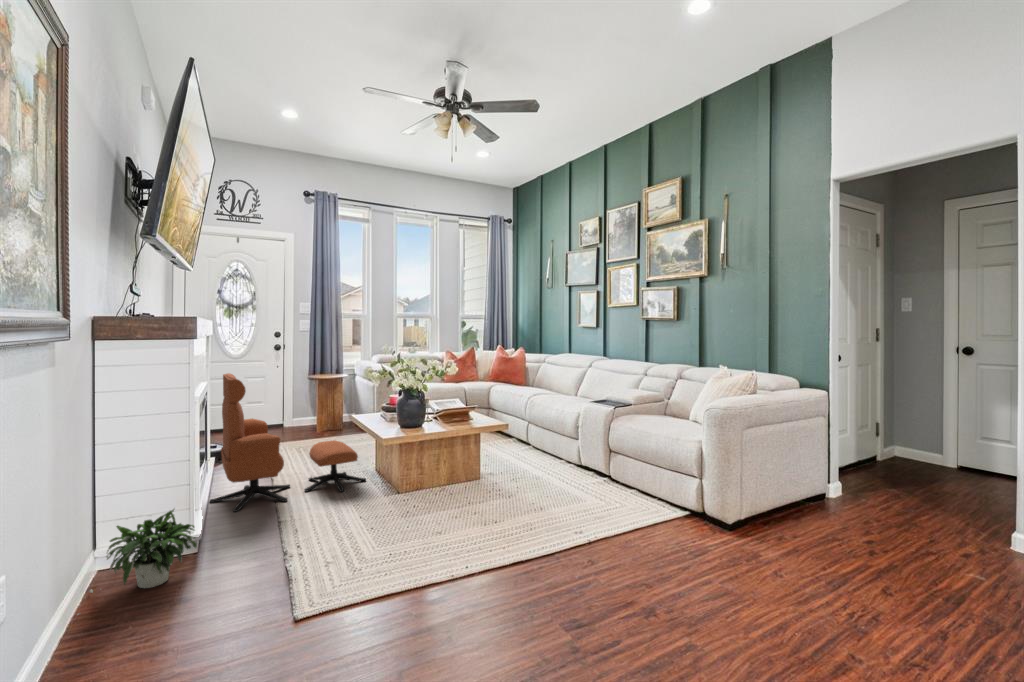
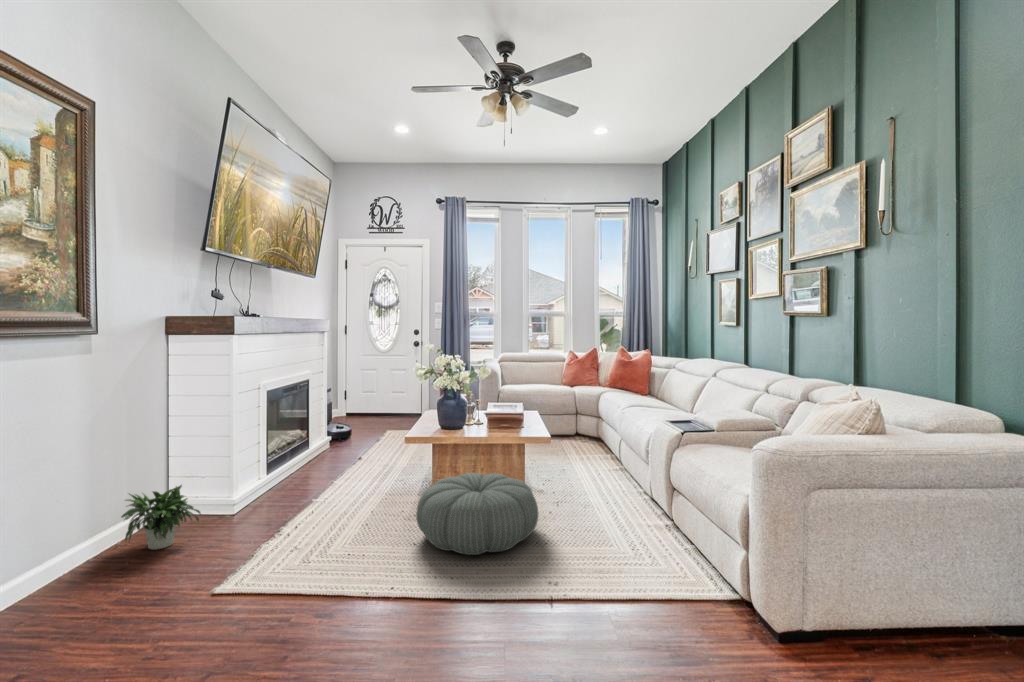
lounge chair: present [210,373,366,512] -> none [276,368,414,494]
pouf: none [429,457,534,526] -> present [416,473,538,555]

